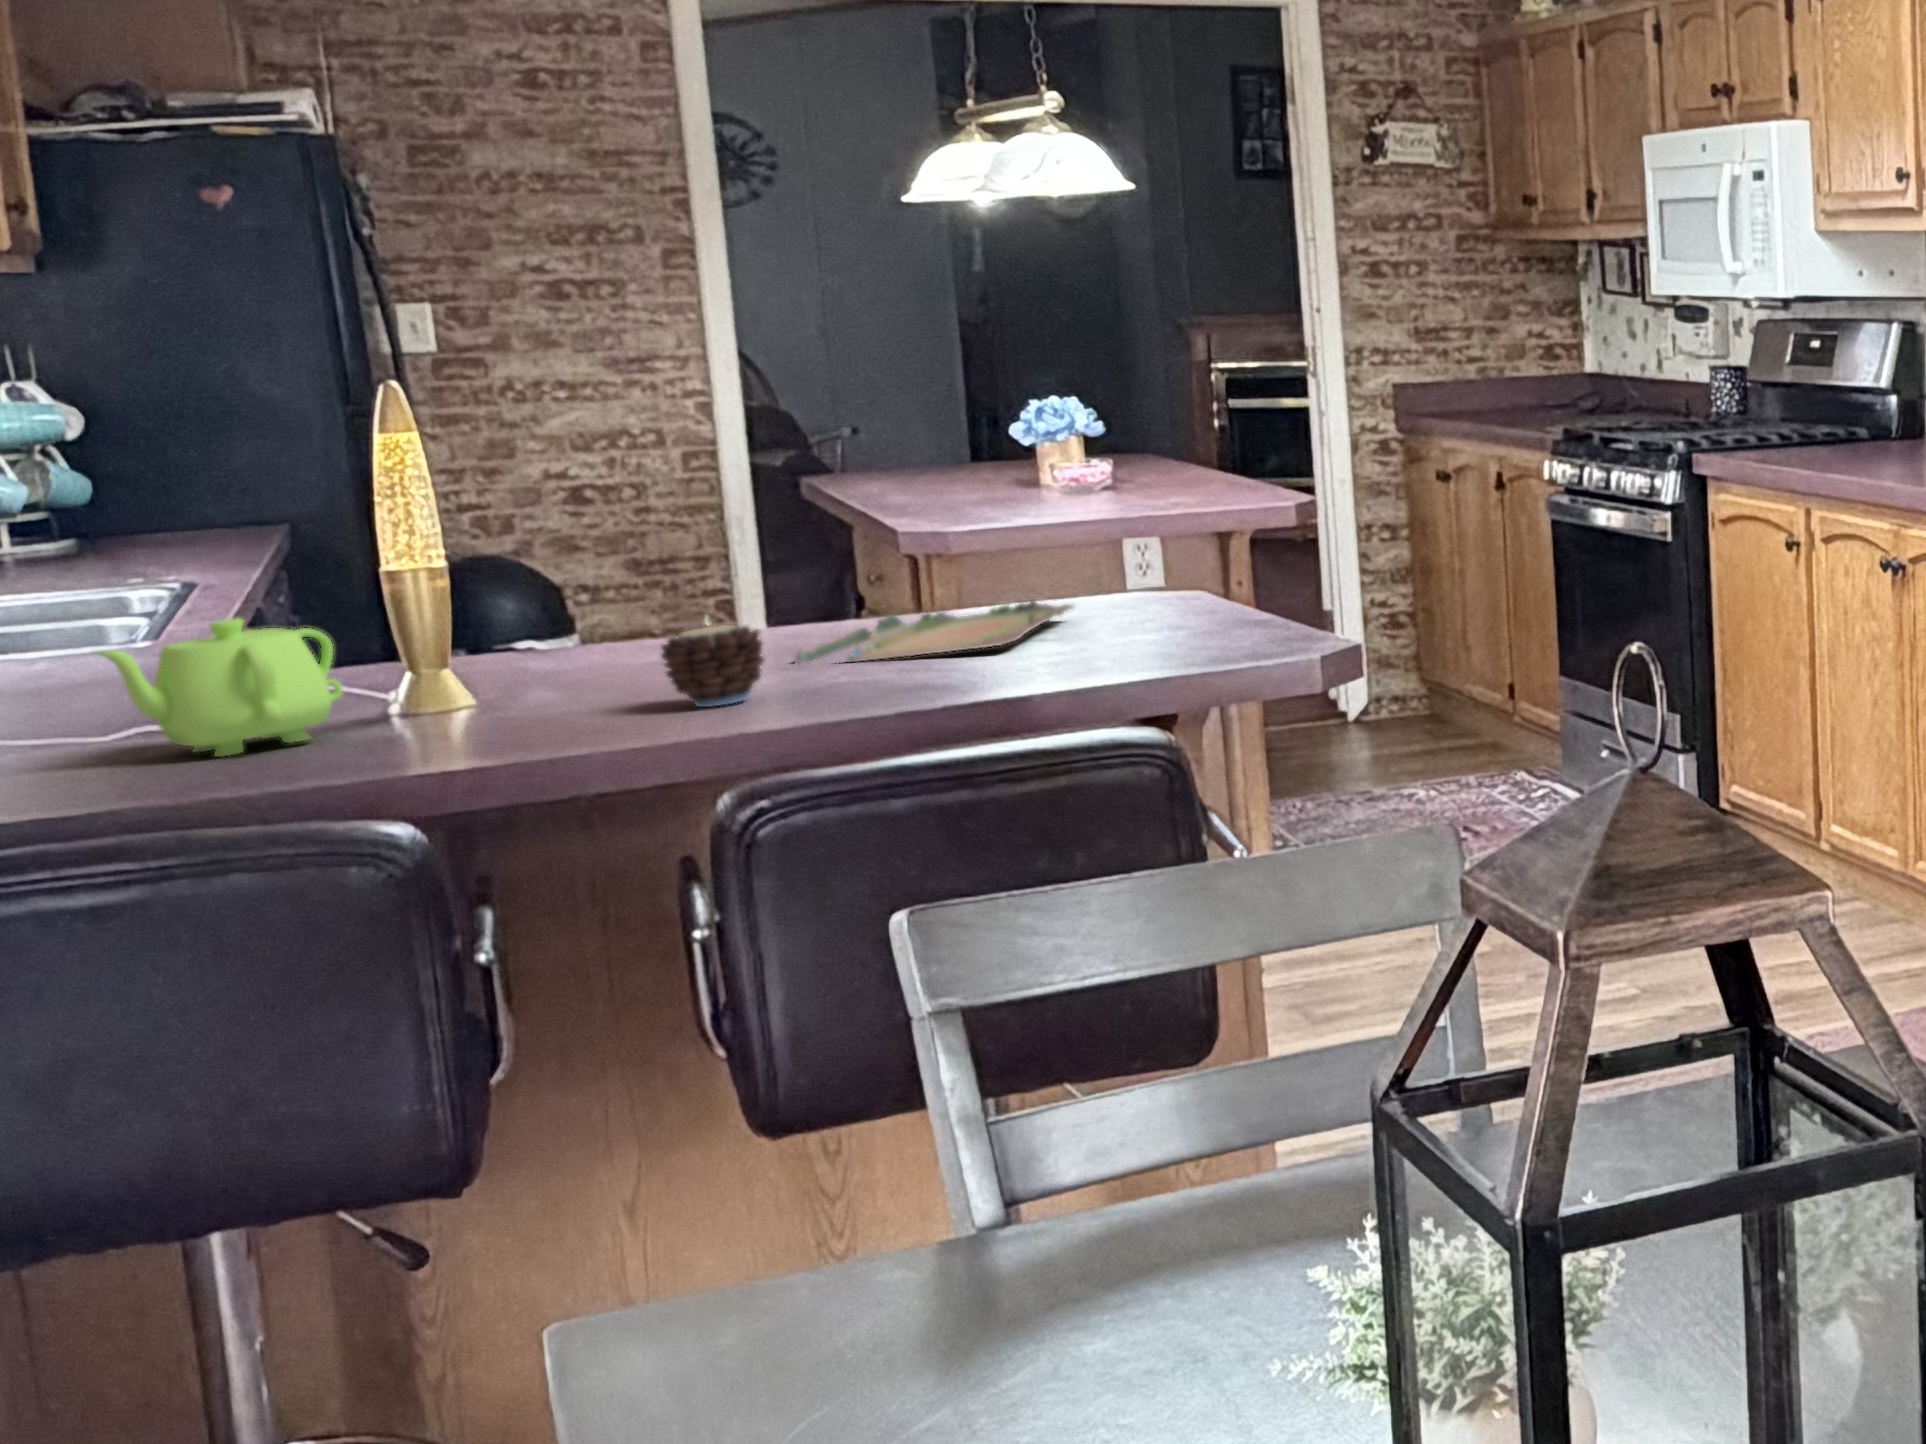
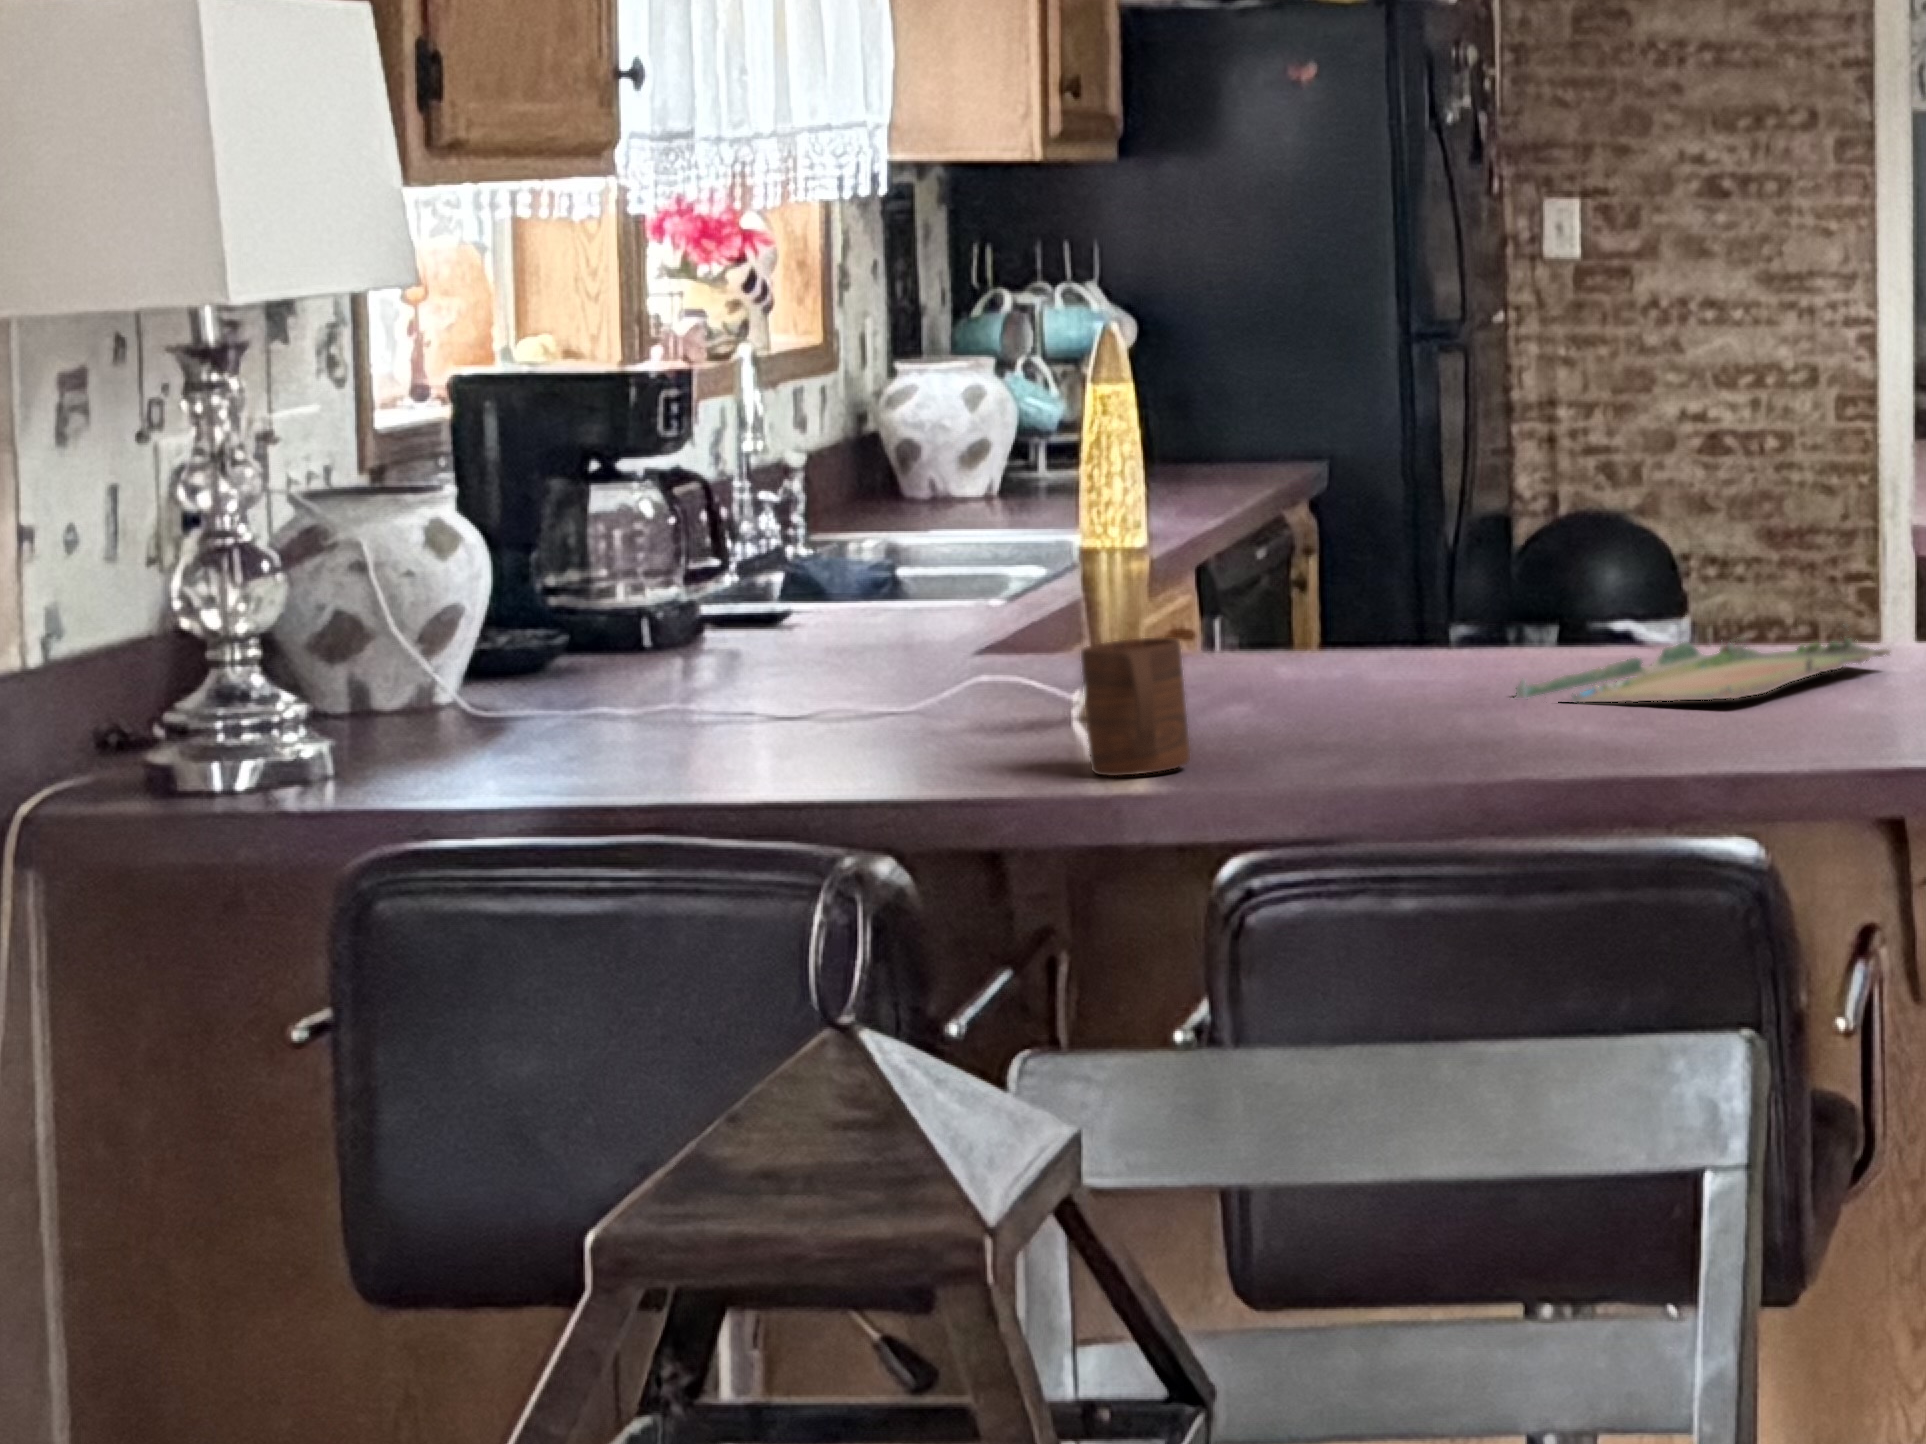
teapot: present [96,619,343,757] -> none [721,591,978,751]
candle: present [661,624,764,707] -> none [1296,629,1413,746]
cup: none [497,630,605,746] -> present [1081,637,1190,776]

